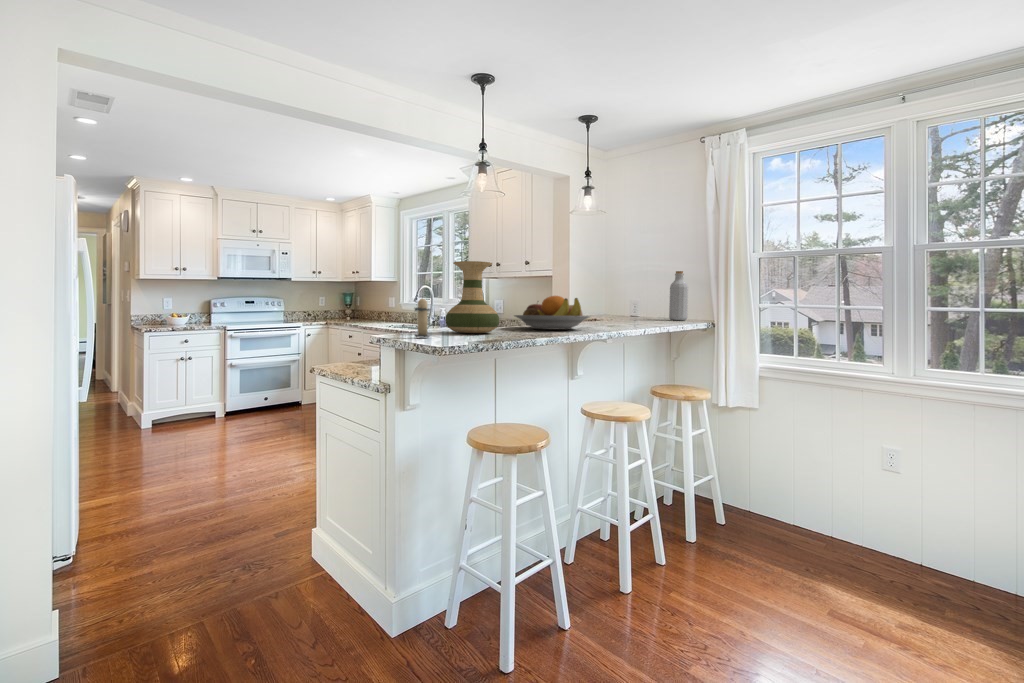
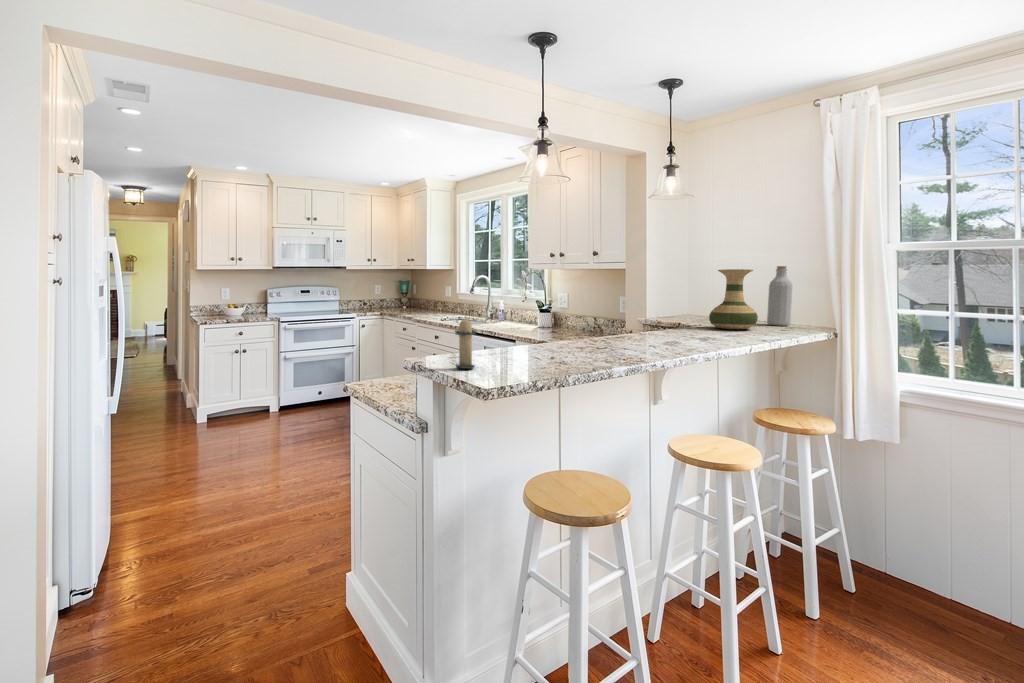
vase: present [446,261,499,333] -> present [709,269,758,329]
fruit bowl: present [514,296,591,330] -> none [581,306,679,349]

